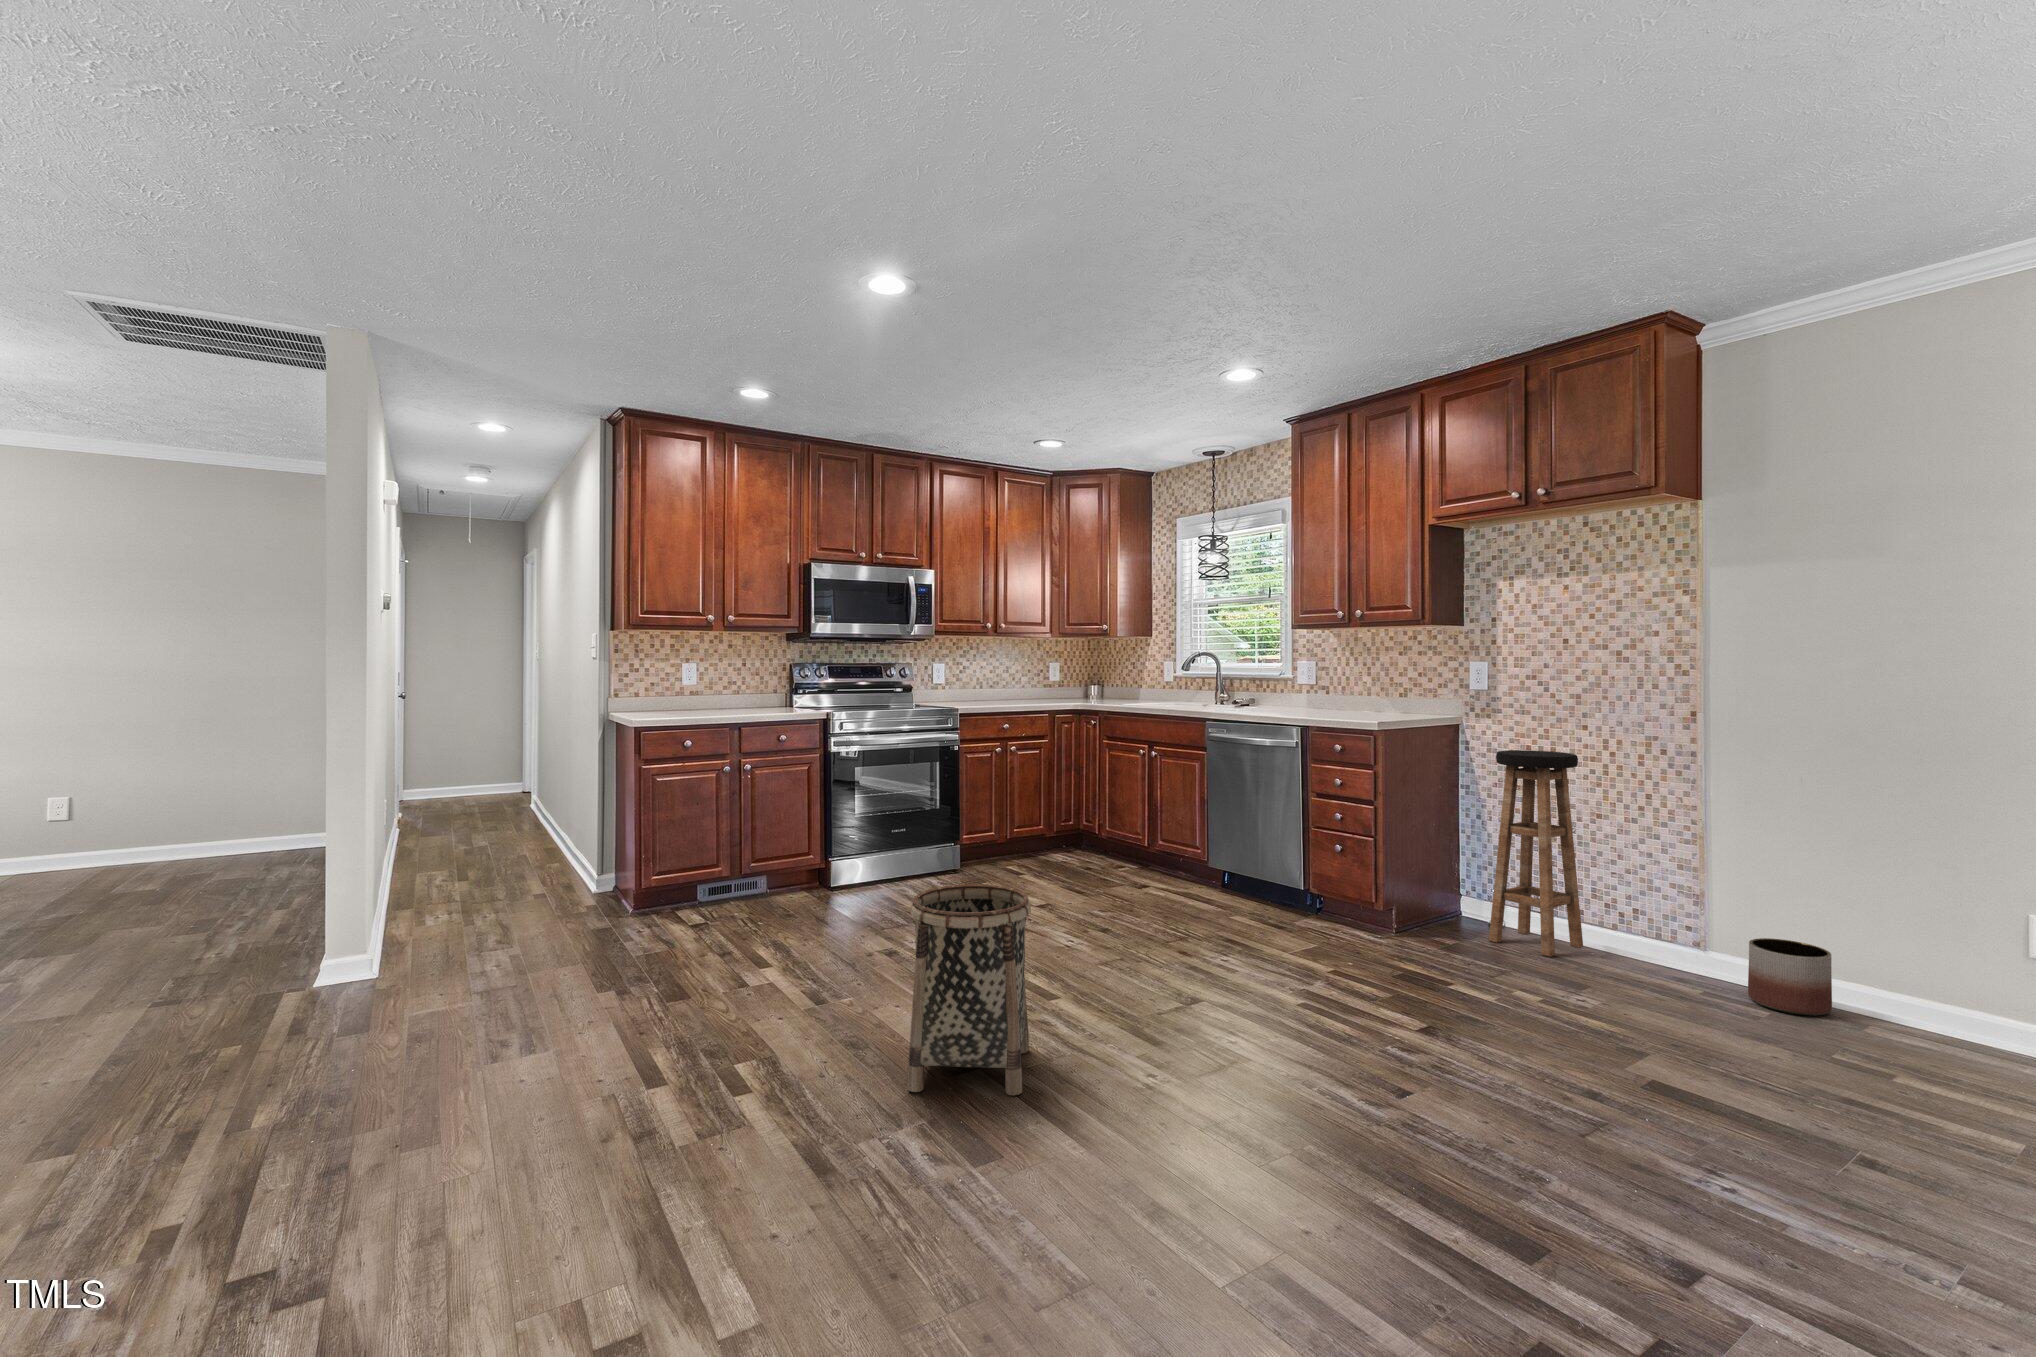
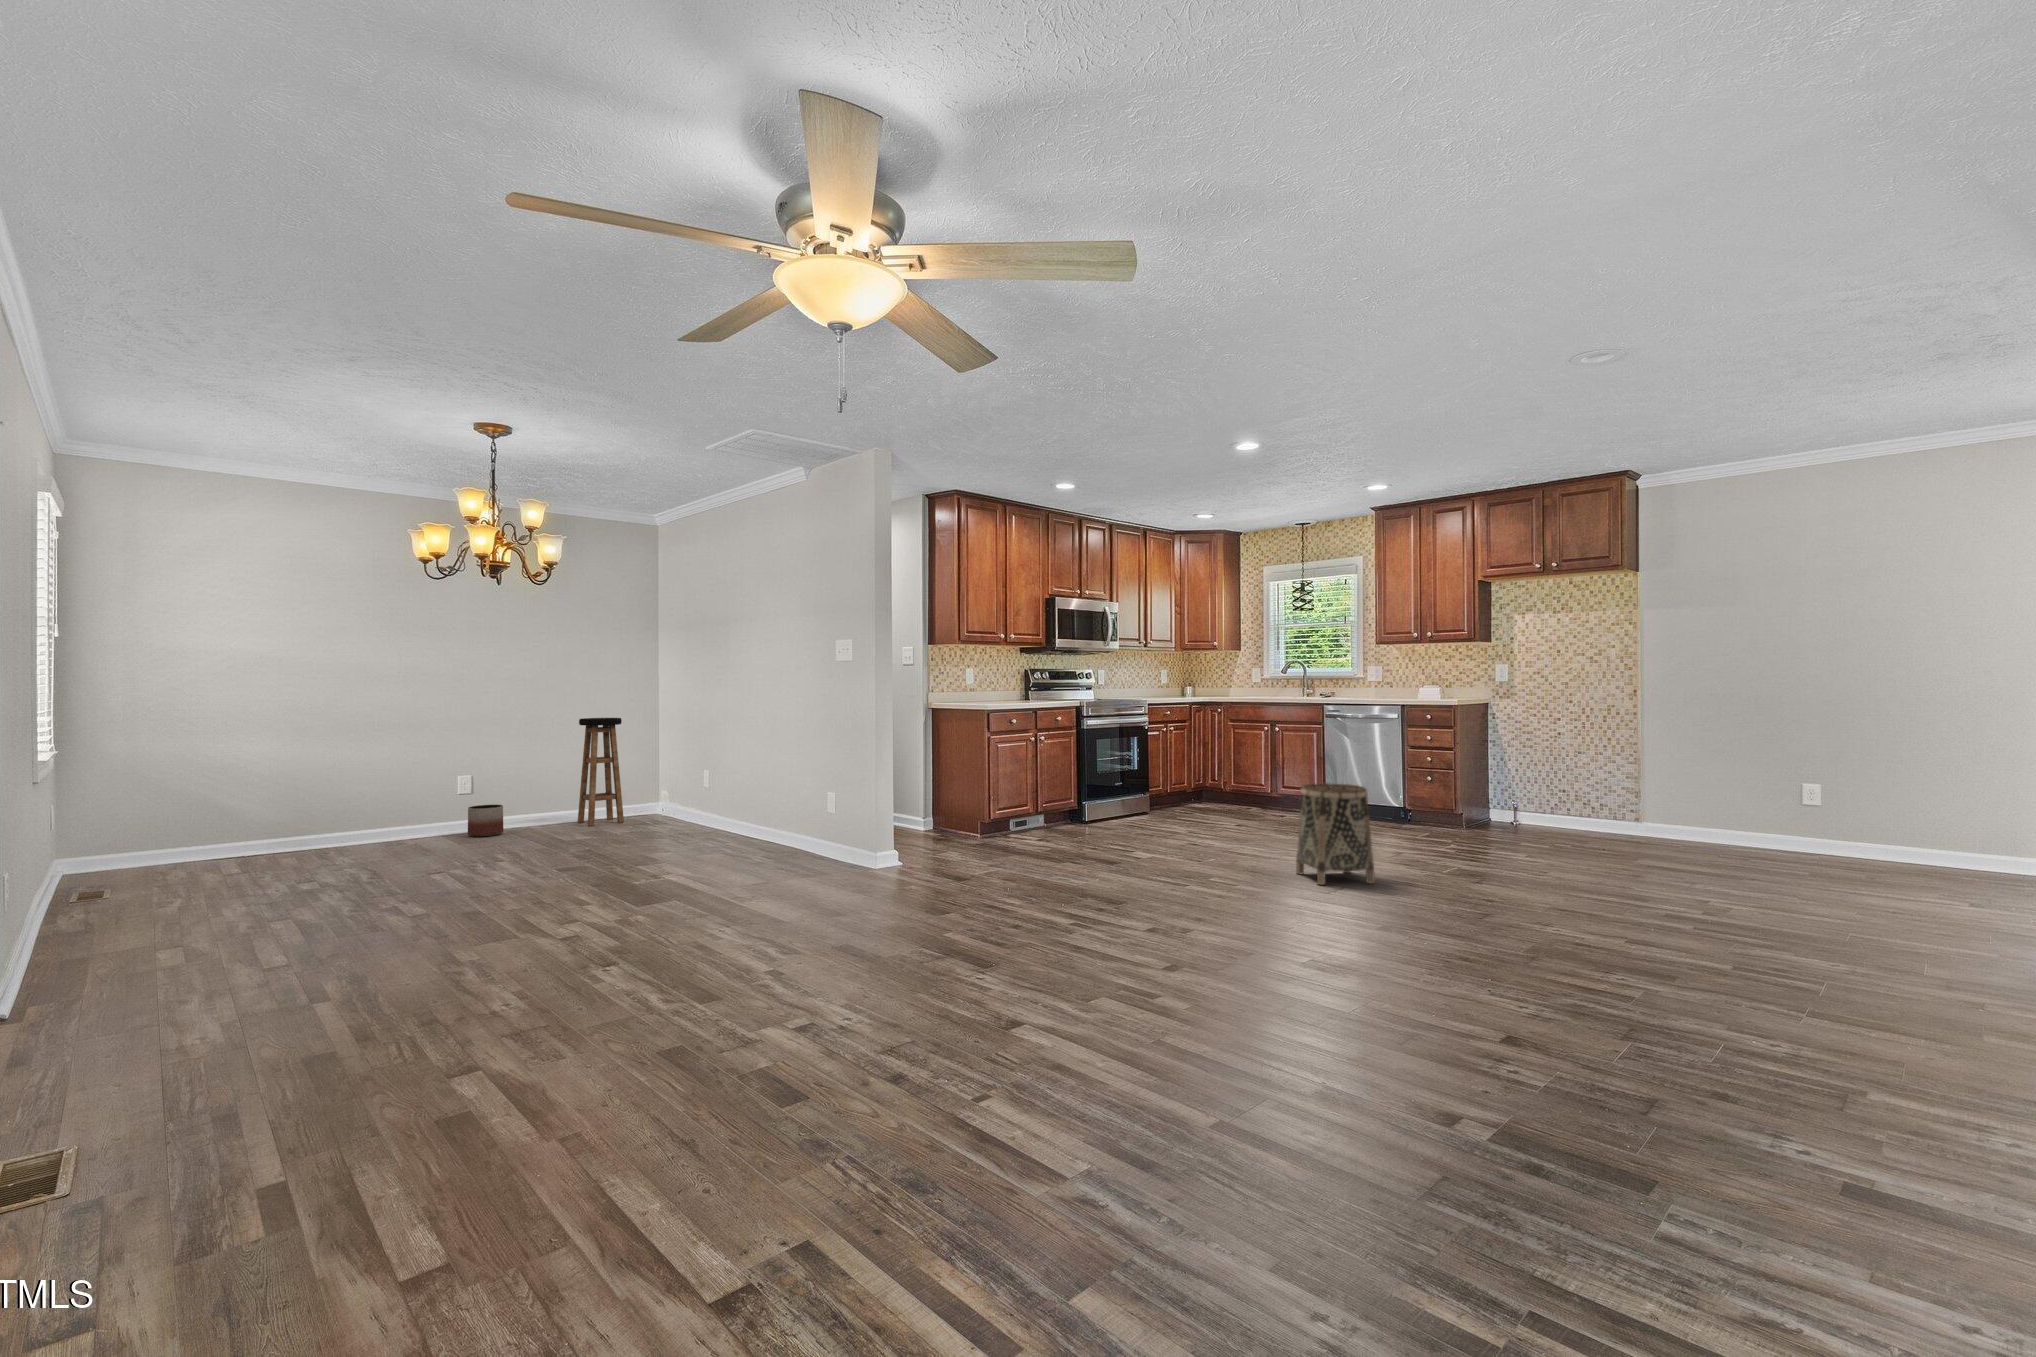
bar stool: present [1489,750,1583,957] -> present [578,718,624,826]
planter: present [1748,938,1832,1016] -> present [468,805,503,837]

